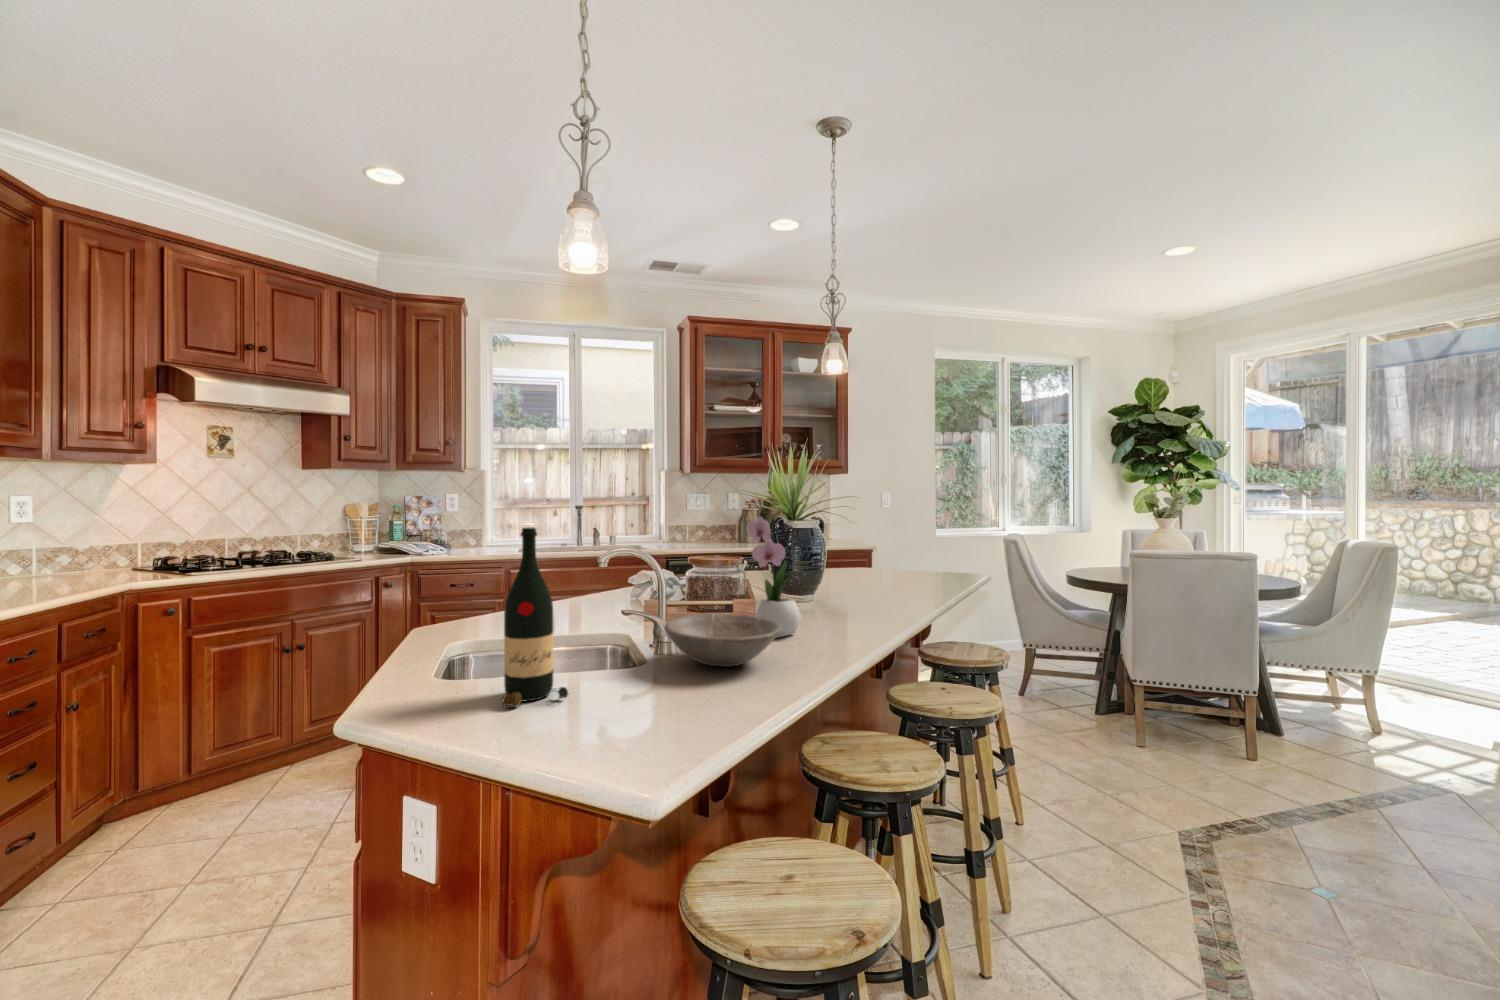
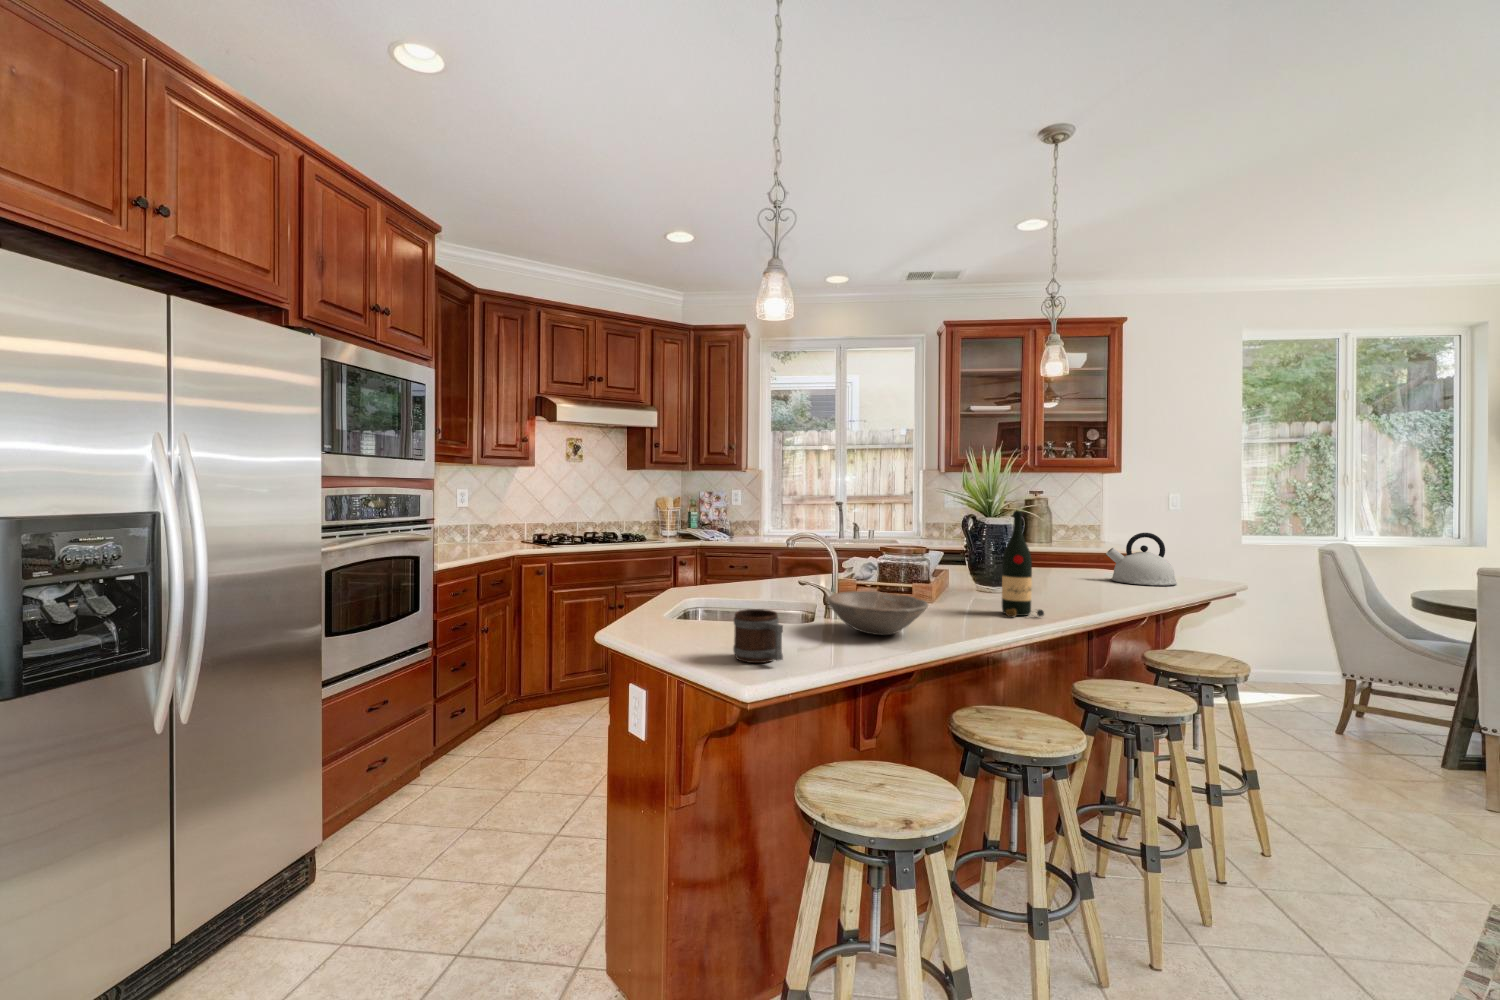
flower arrangement: present [747,499,802,637] -> none [921,493,981,621]
wine bottle: present [503,528,568,707] -> present [1002,511,1044,617]
kettle: none [859,530,916,578] -> present [1106,533,1177,585]
mug: none [583,659,660,737] -> present [733,609,783,663]

